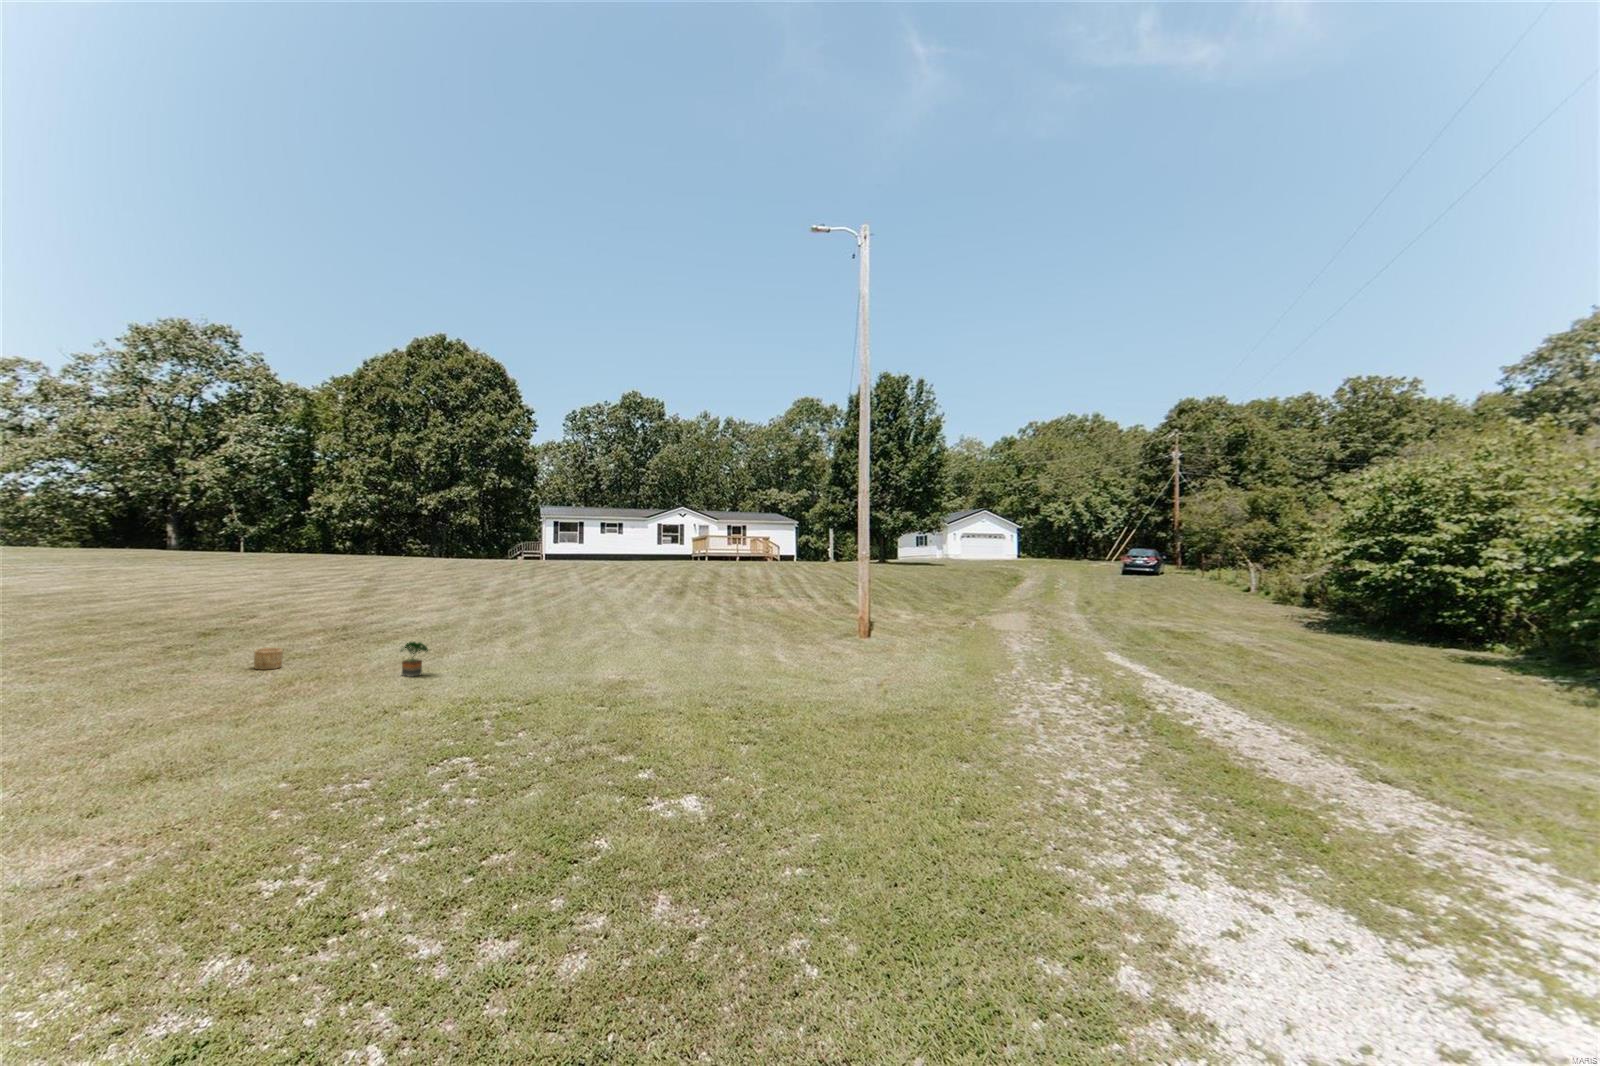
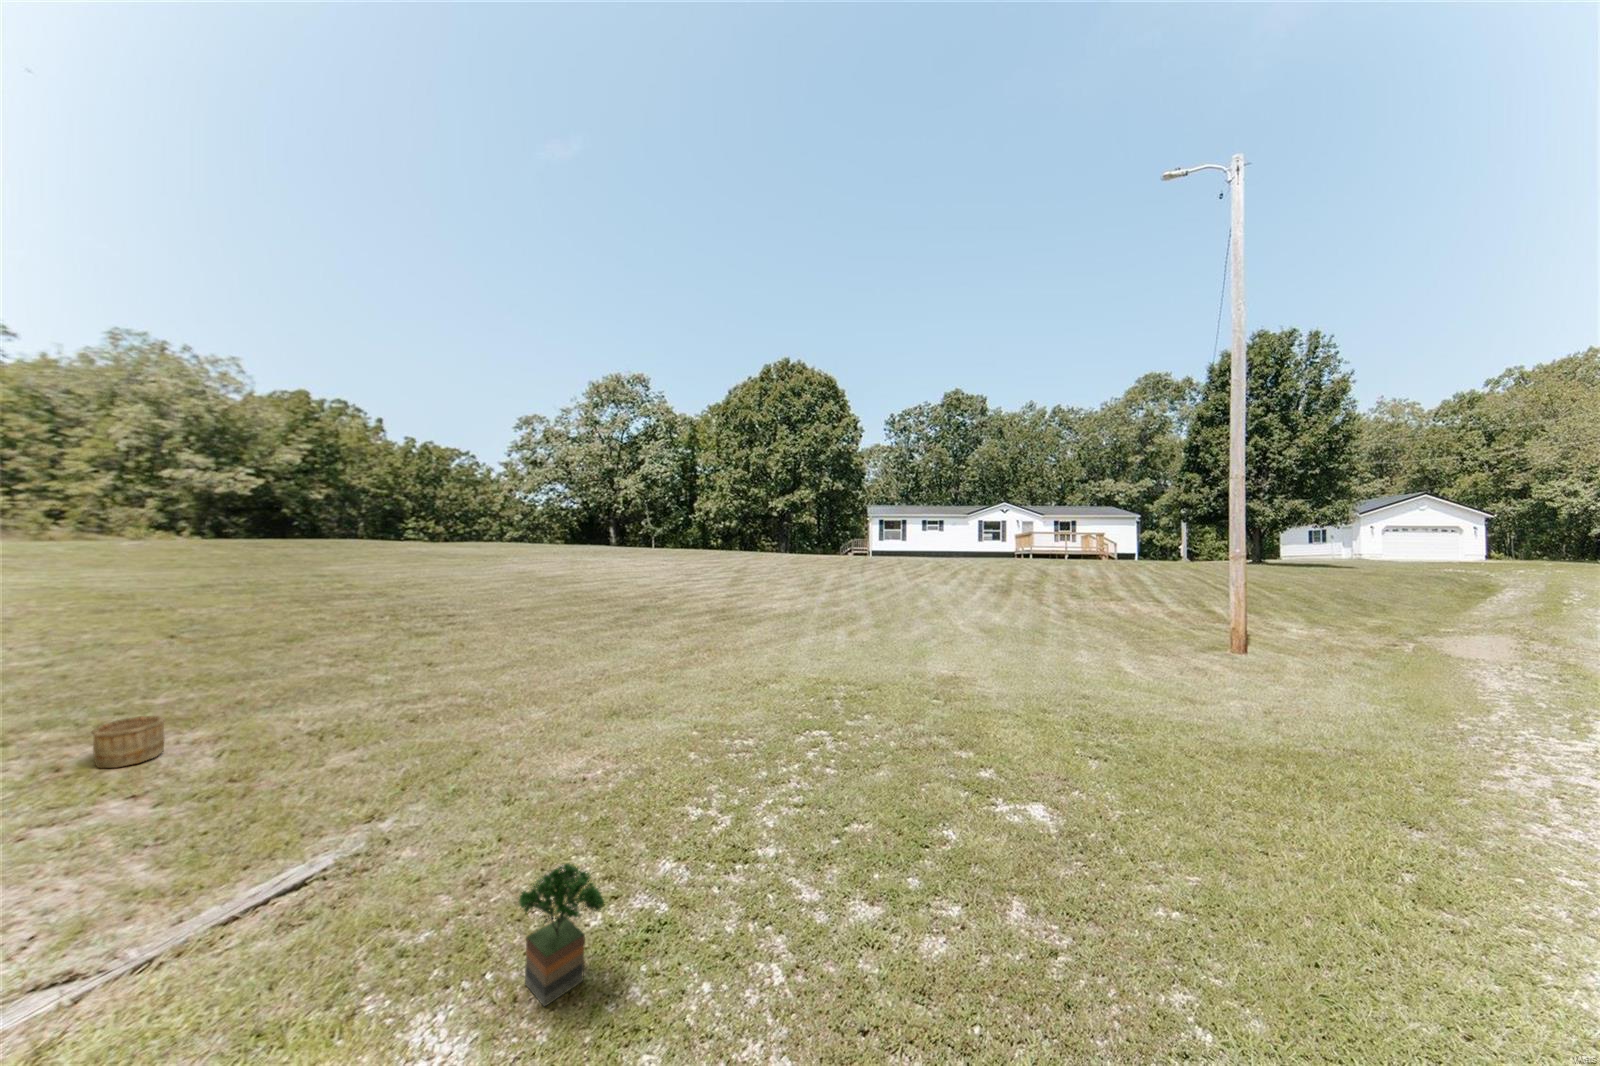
wooden bucket: present [254,647,283,670] -> present [91,716,165,768]

